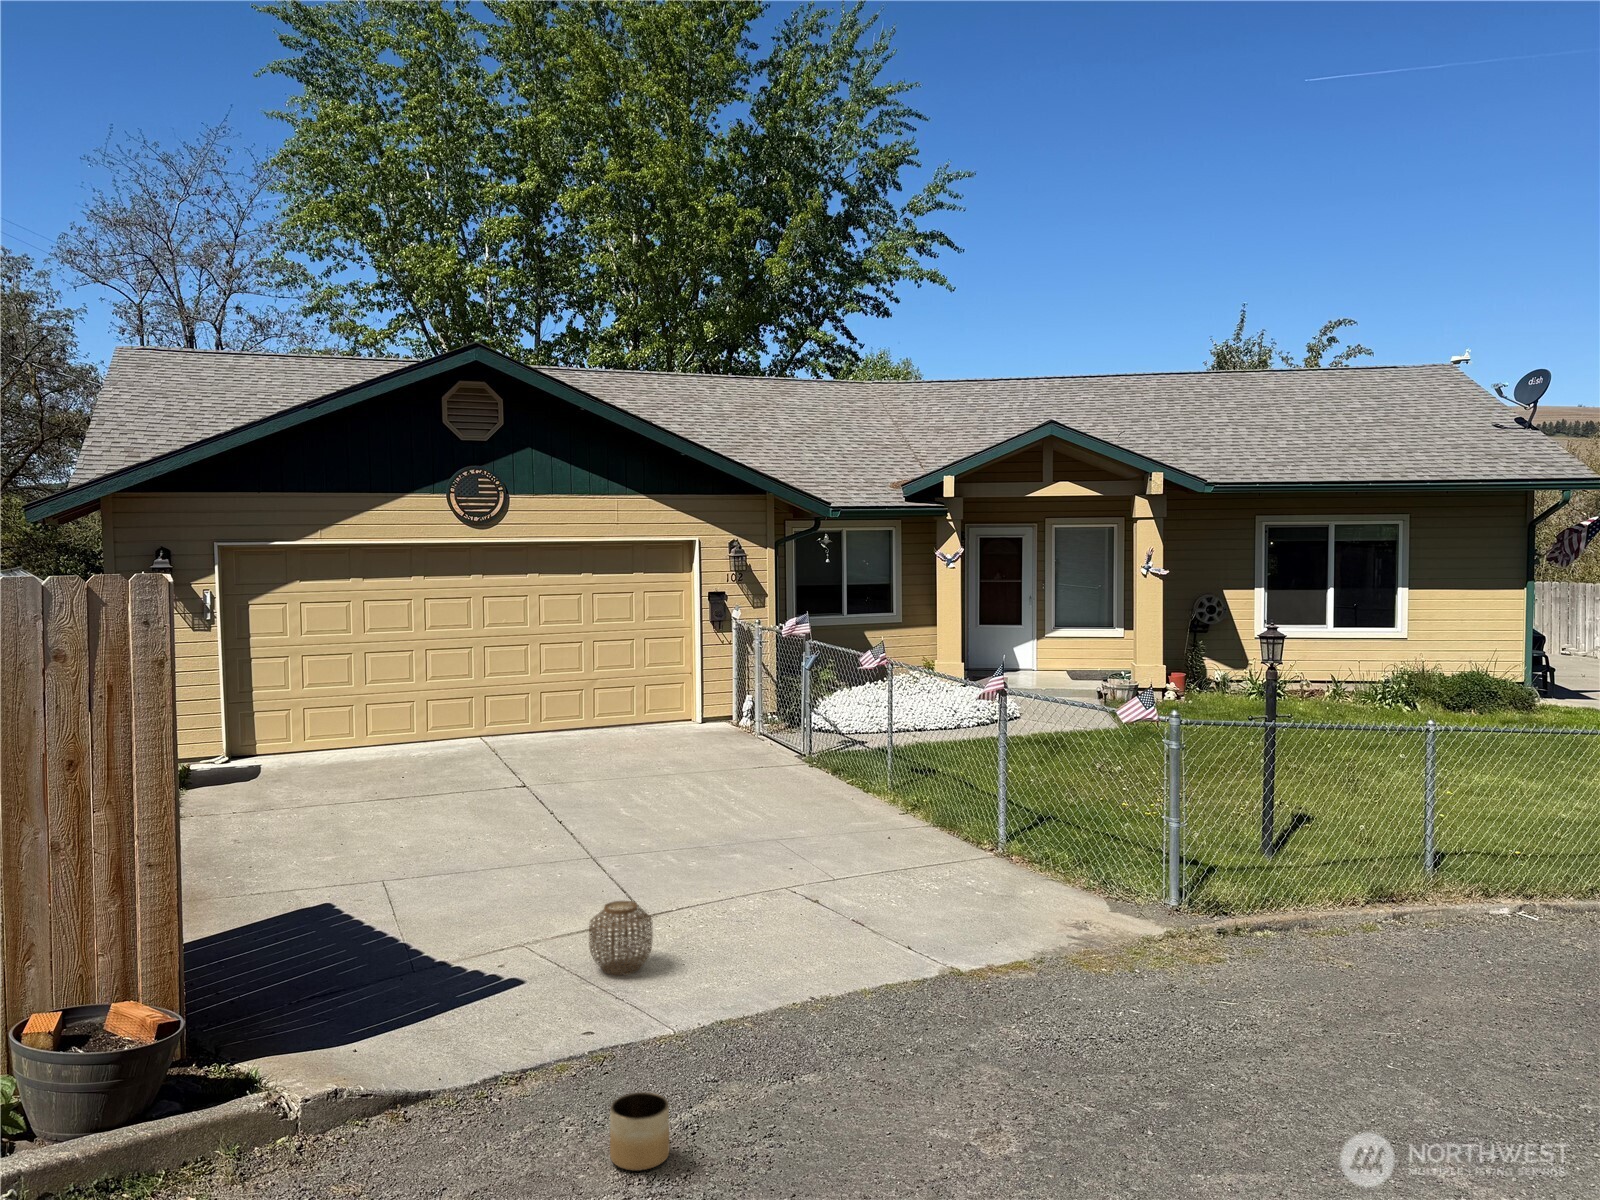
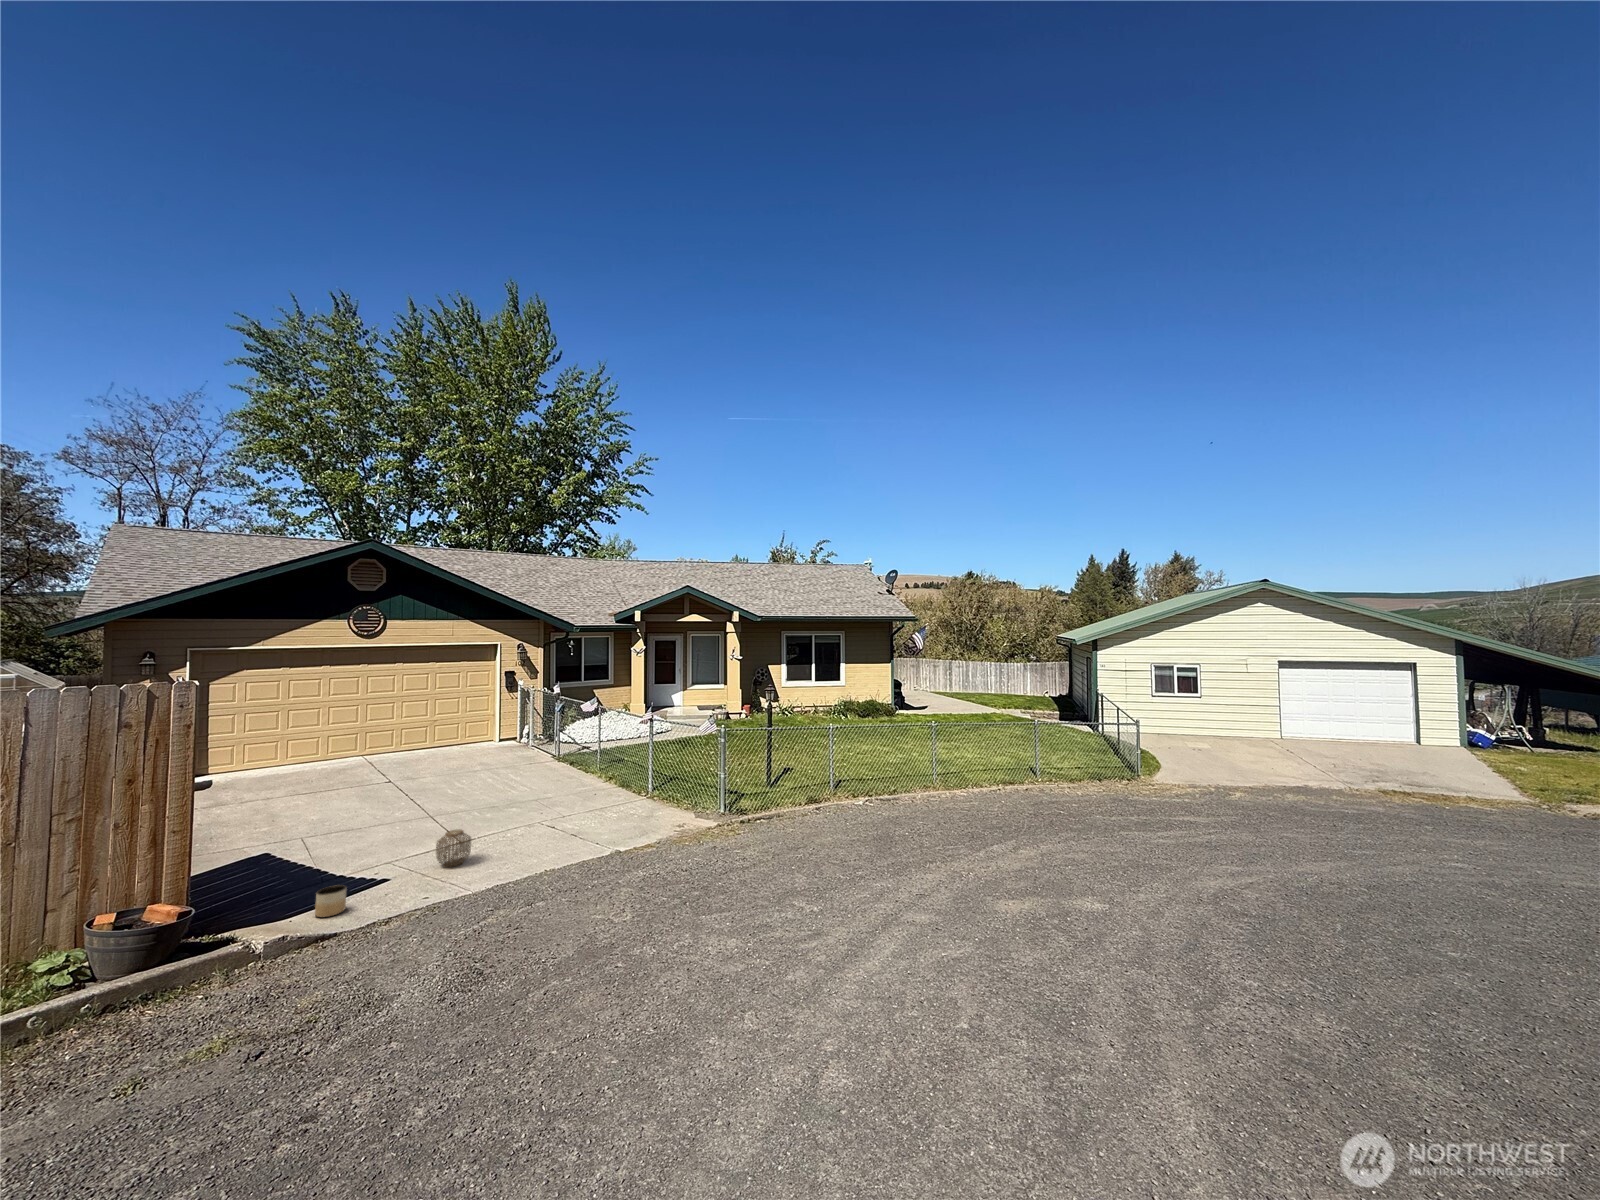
planter: present [610,1092,670,1171] -> present [315,885,347,917]

